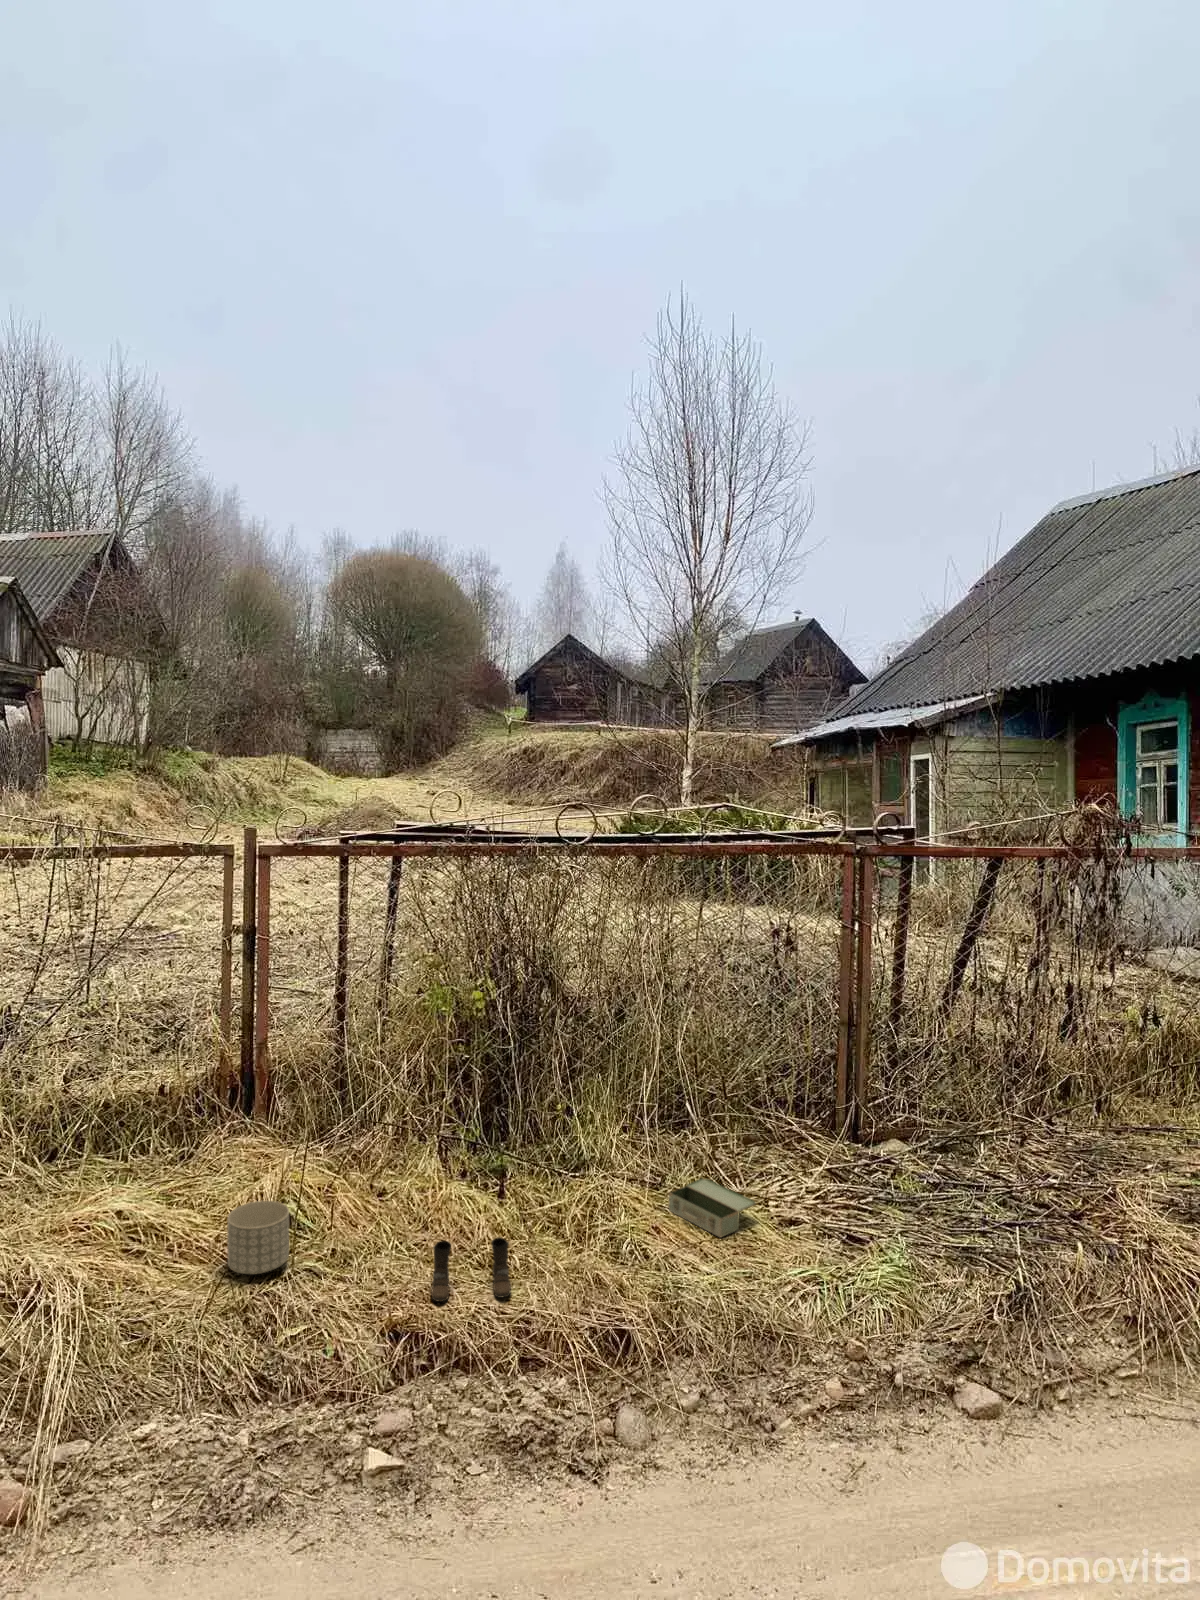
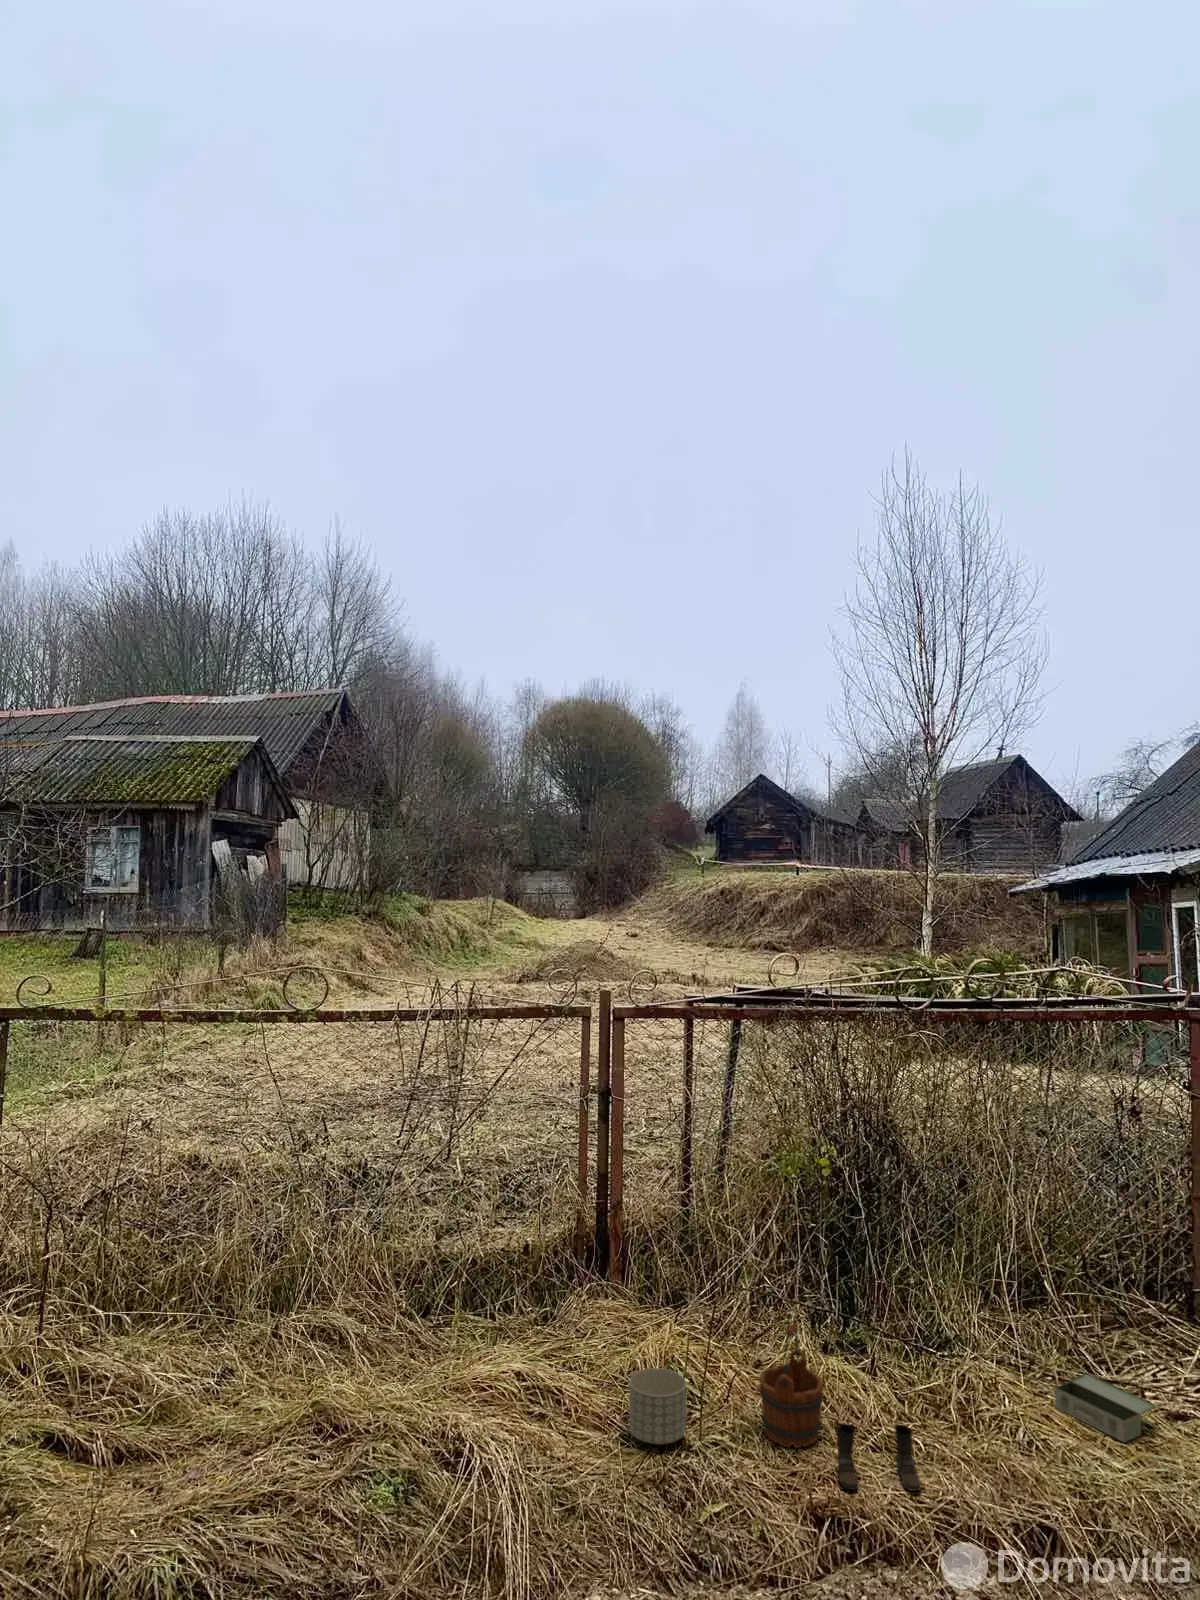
wooden bucket: none [369,1150,433,1267] -> present [759,1324,823,1448]

